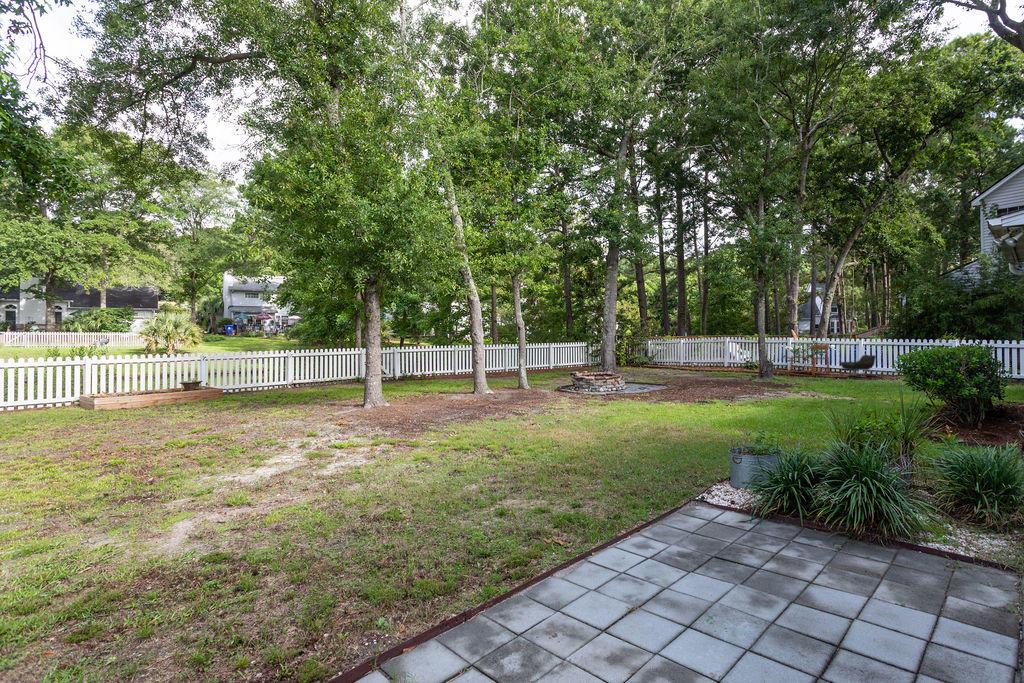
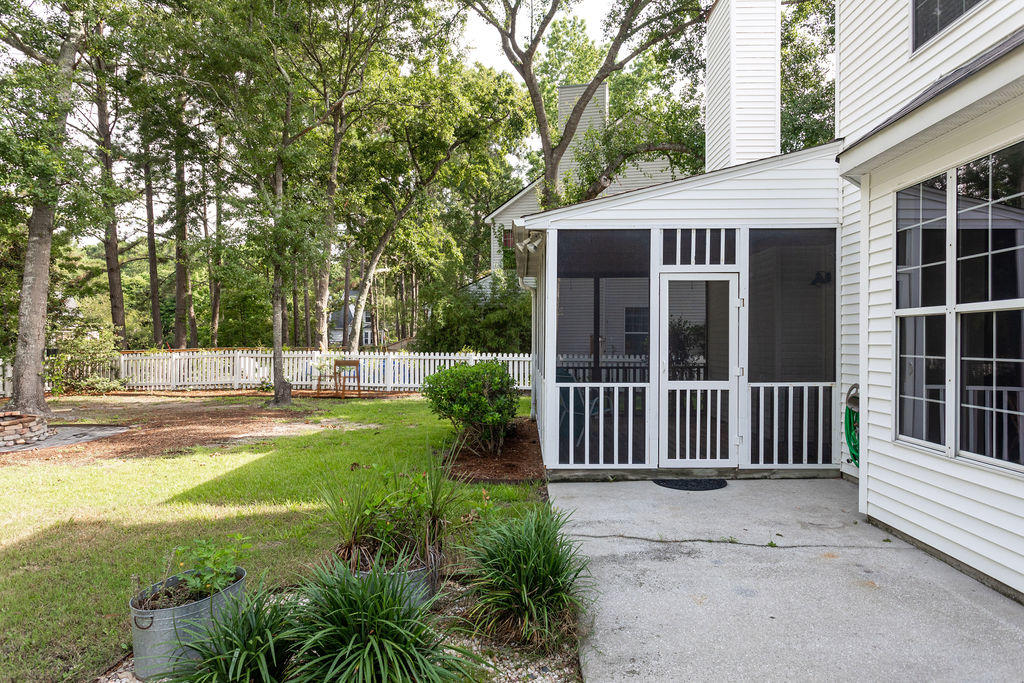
lounge chair: present [840,355,876,376] -> none [371,372,406,398]

